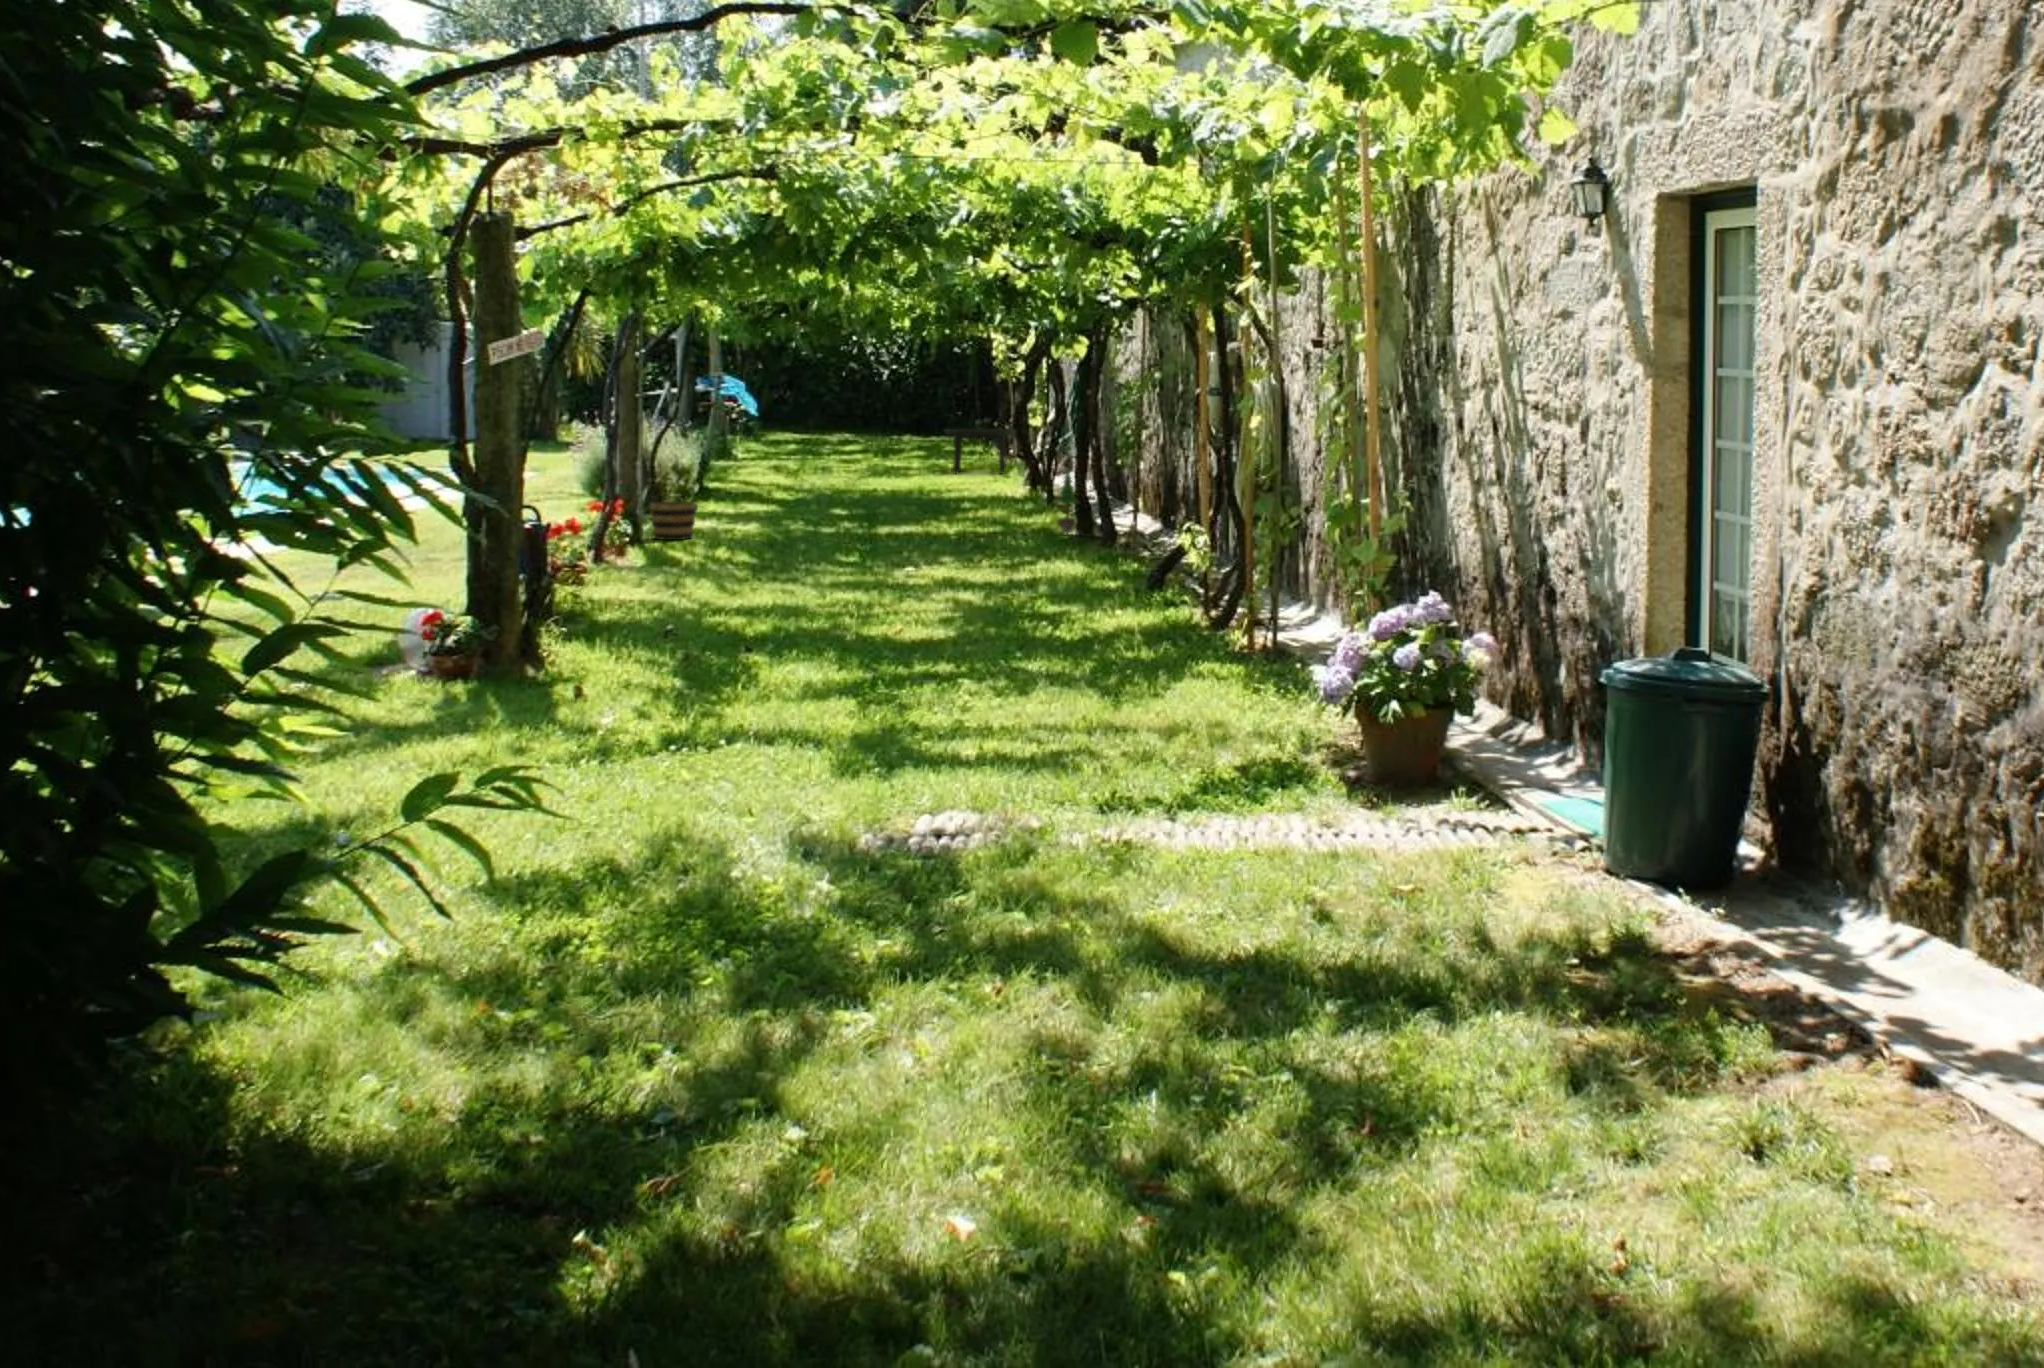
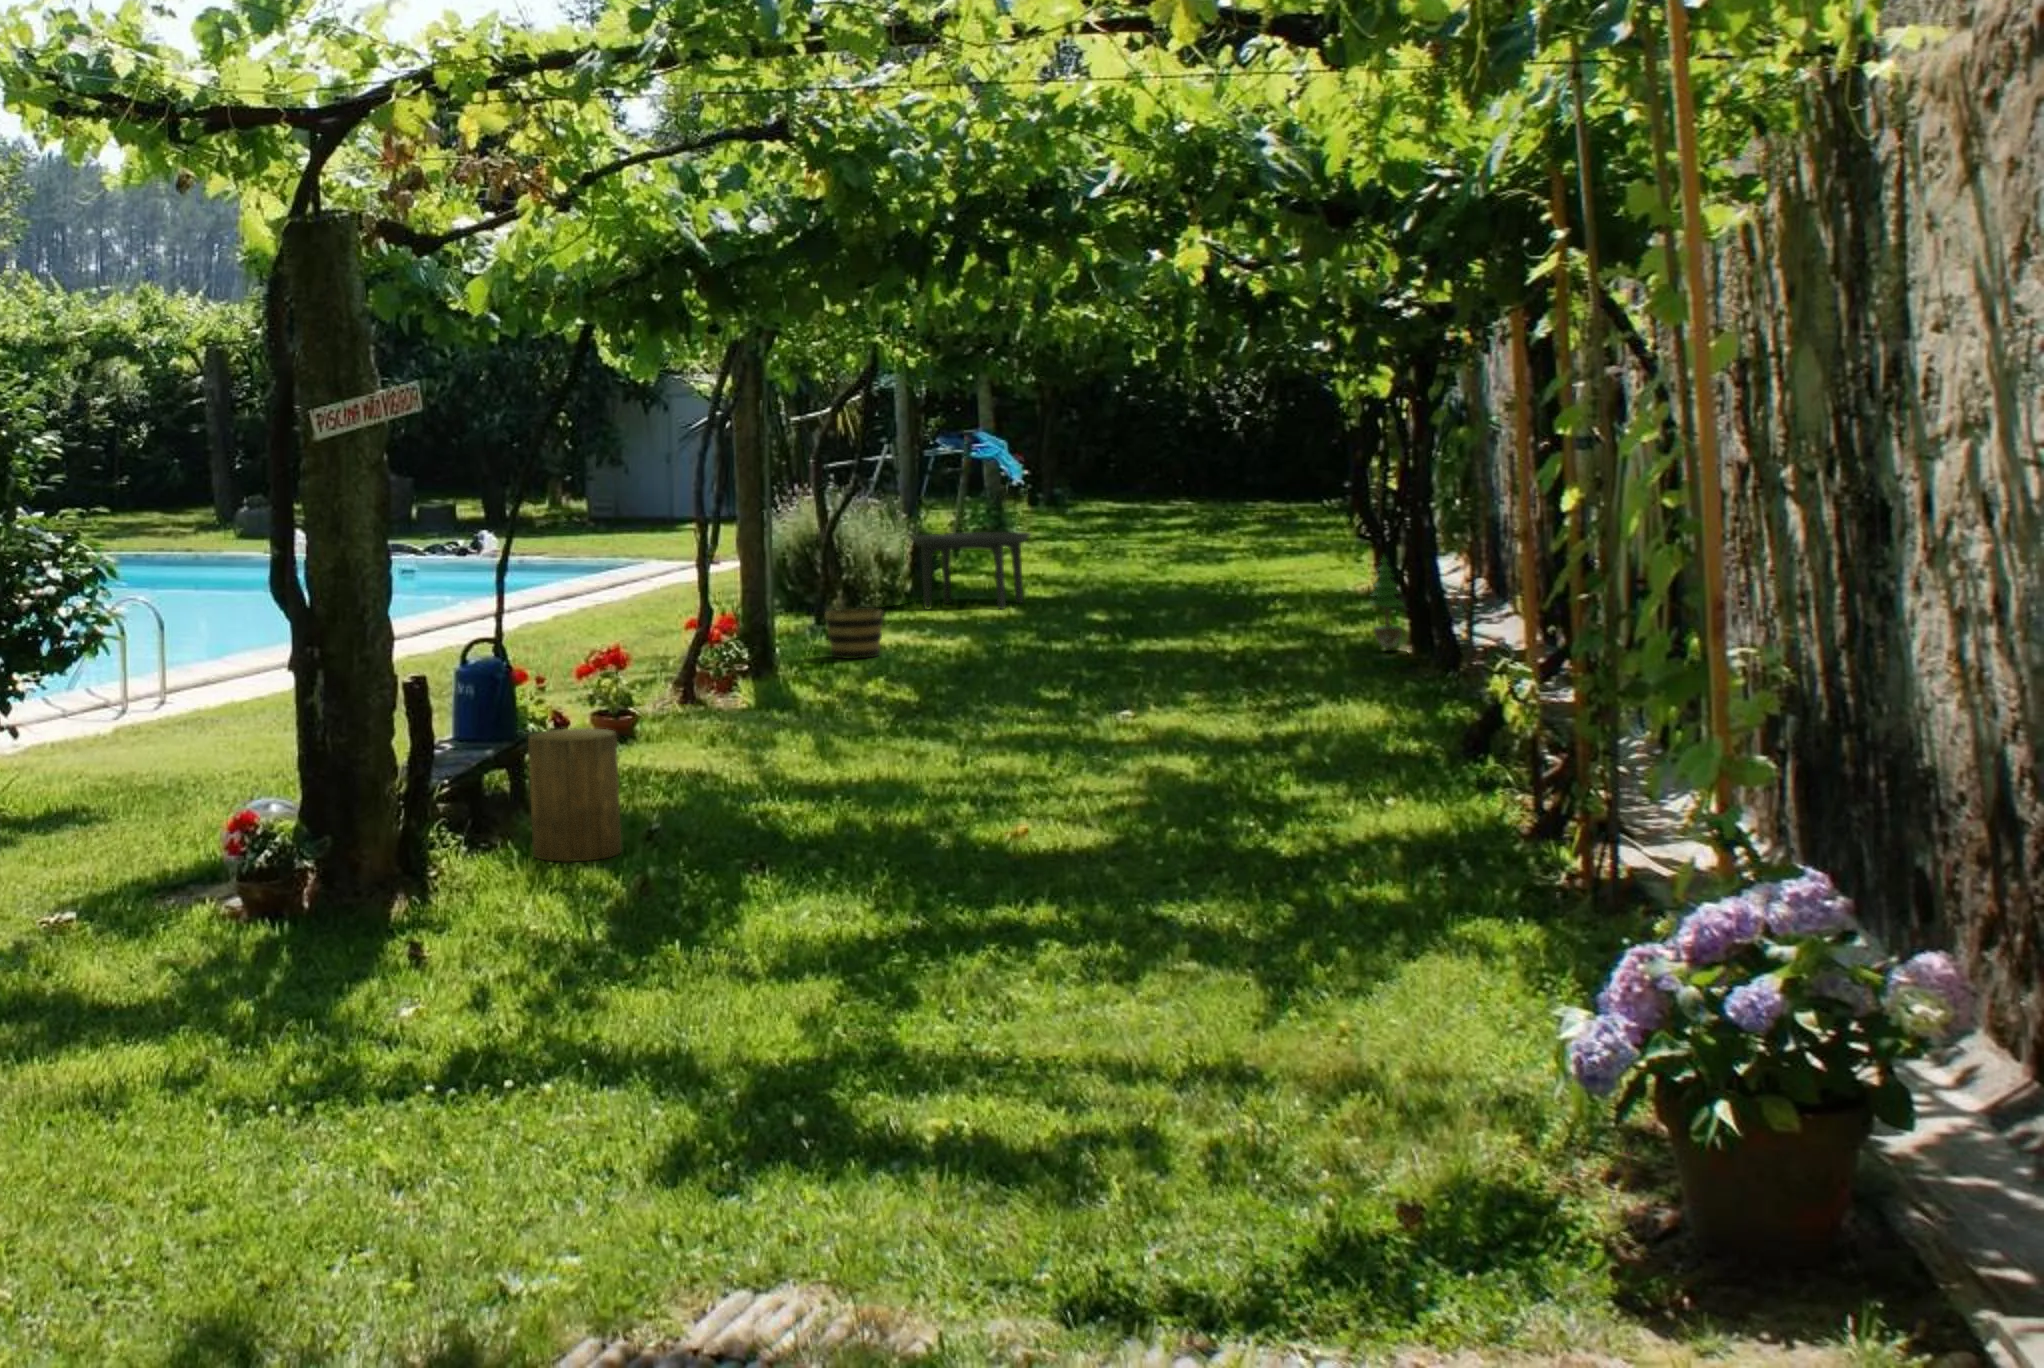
round table: present [945,429,1015,474] -> present [911,532,1031,609]
stool: none [544,567,615,663] -> present [528,728,621,862]

